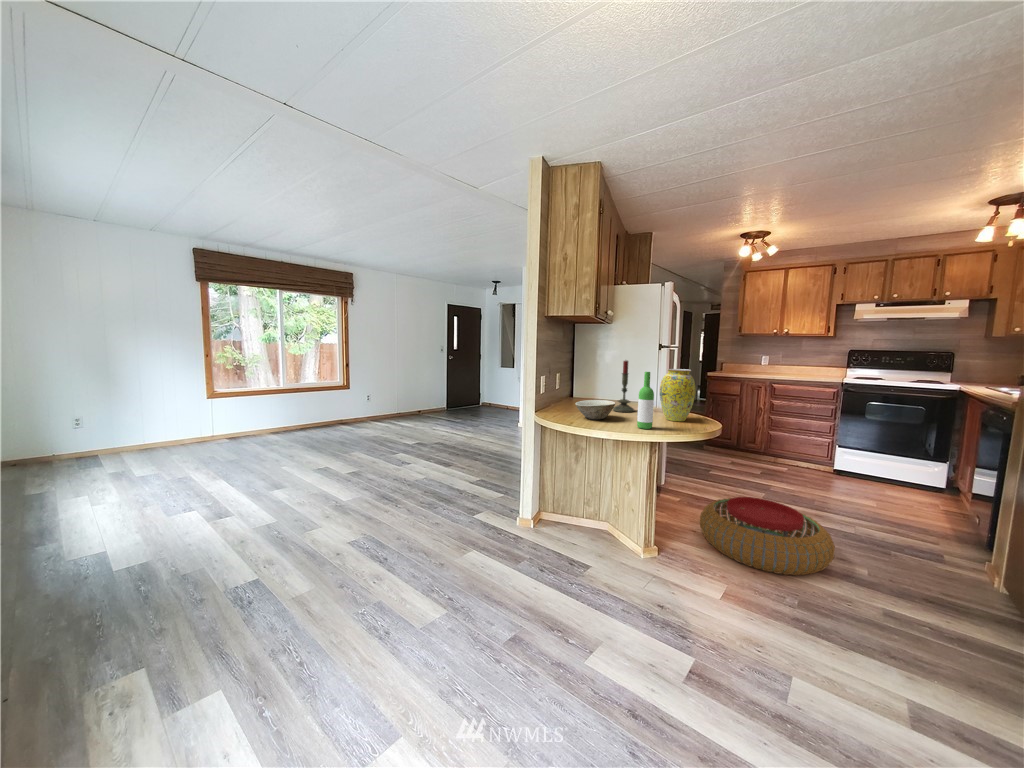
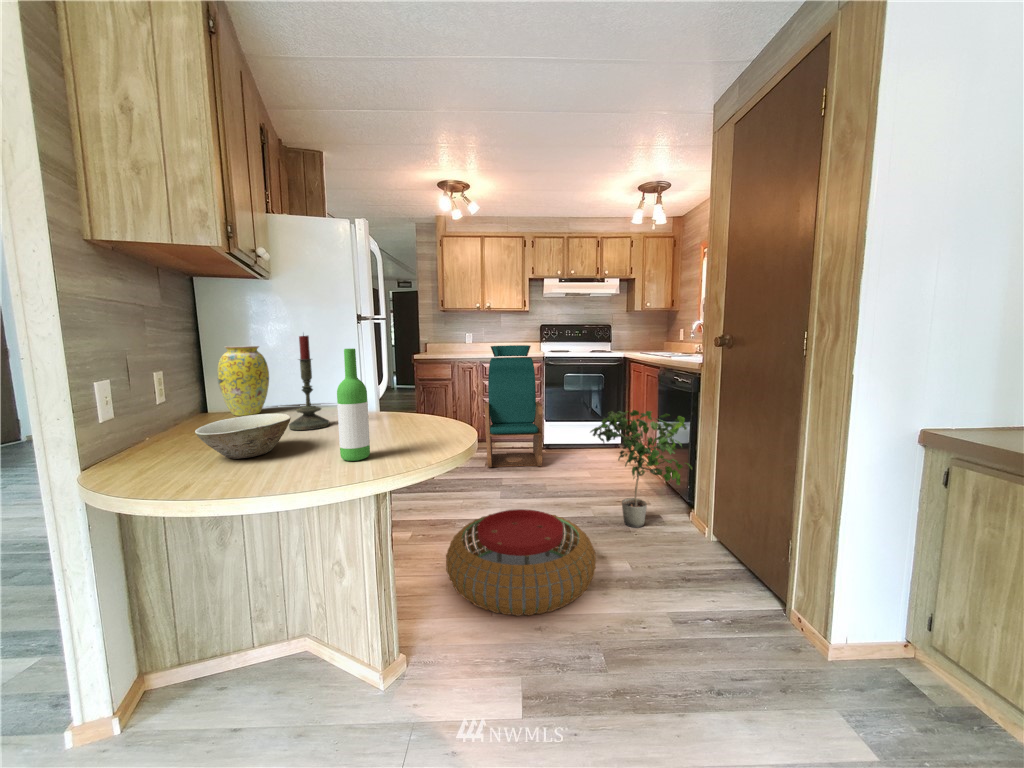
vase: present [660,369,696,421] -> present [217,346,269,416]
armchair: none [762,369,830,485] -> present [485,345,542,467]
potted plant: none [860,440,999,559] -> present [591,410,692,528]

